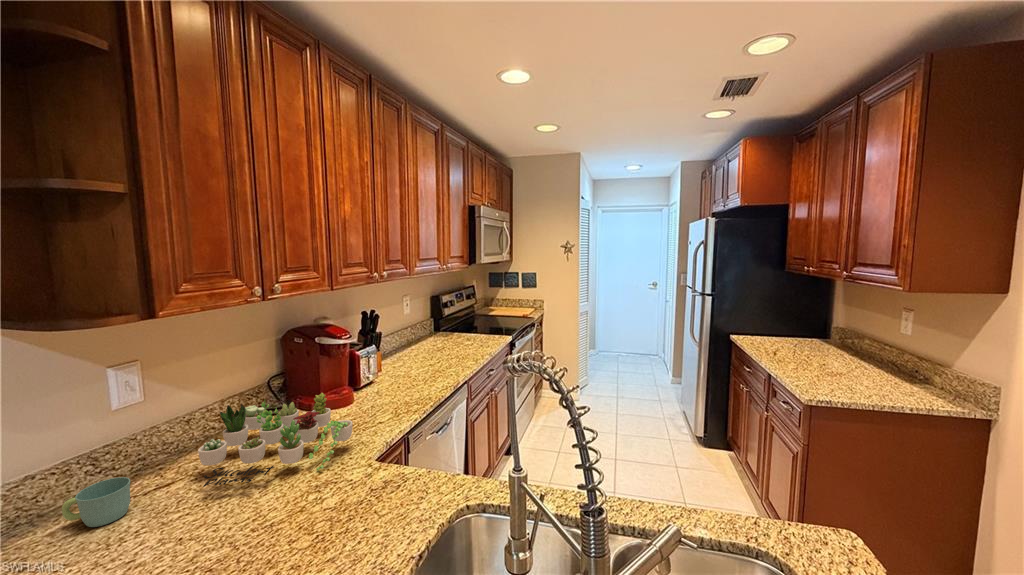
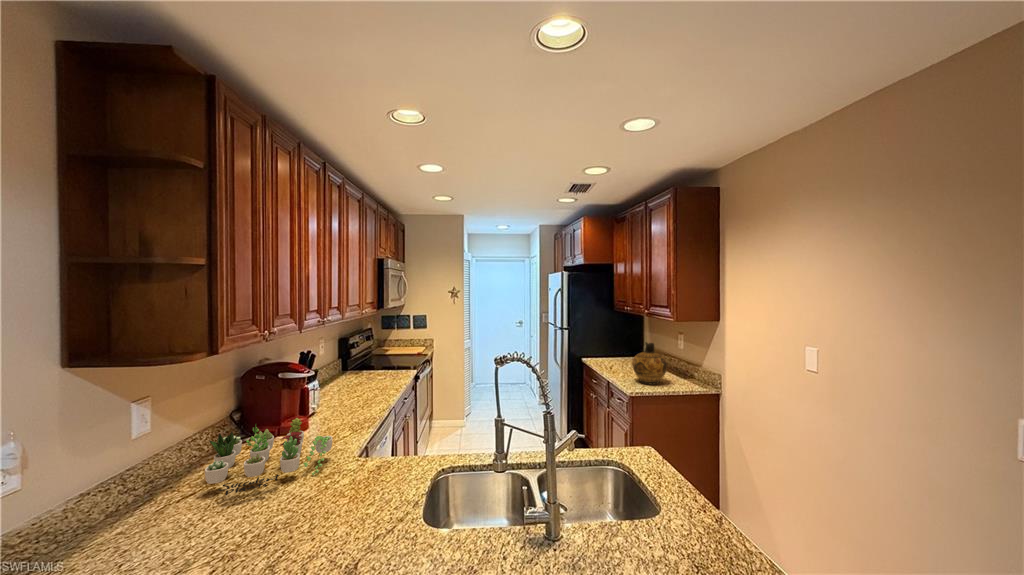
ceramic jug: none [812,322,880,389] -> present [632,342,667,385]
mug: present [62,477,130,527] -> none [100,497,161,540]

